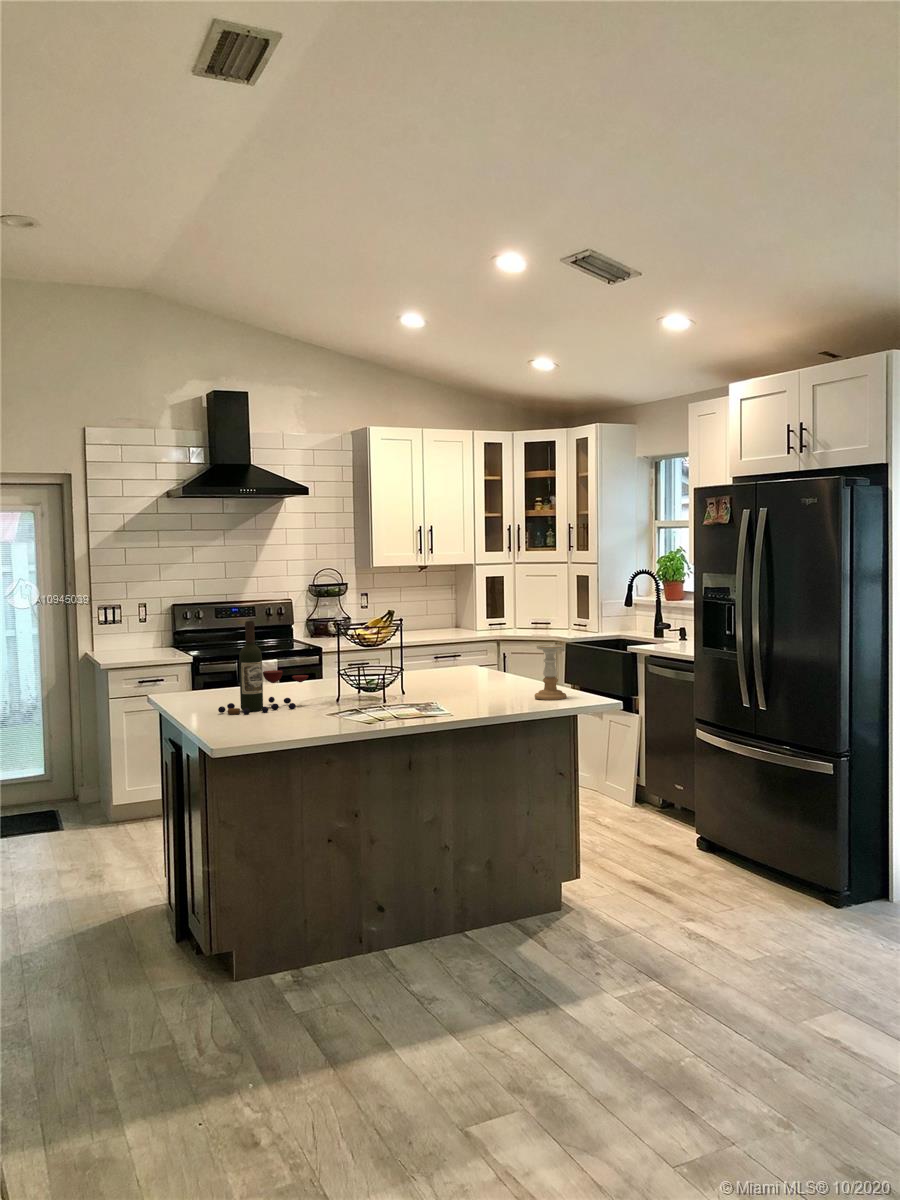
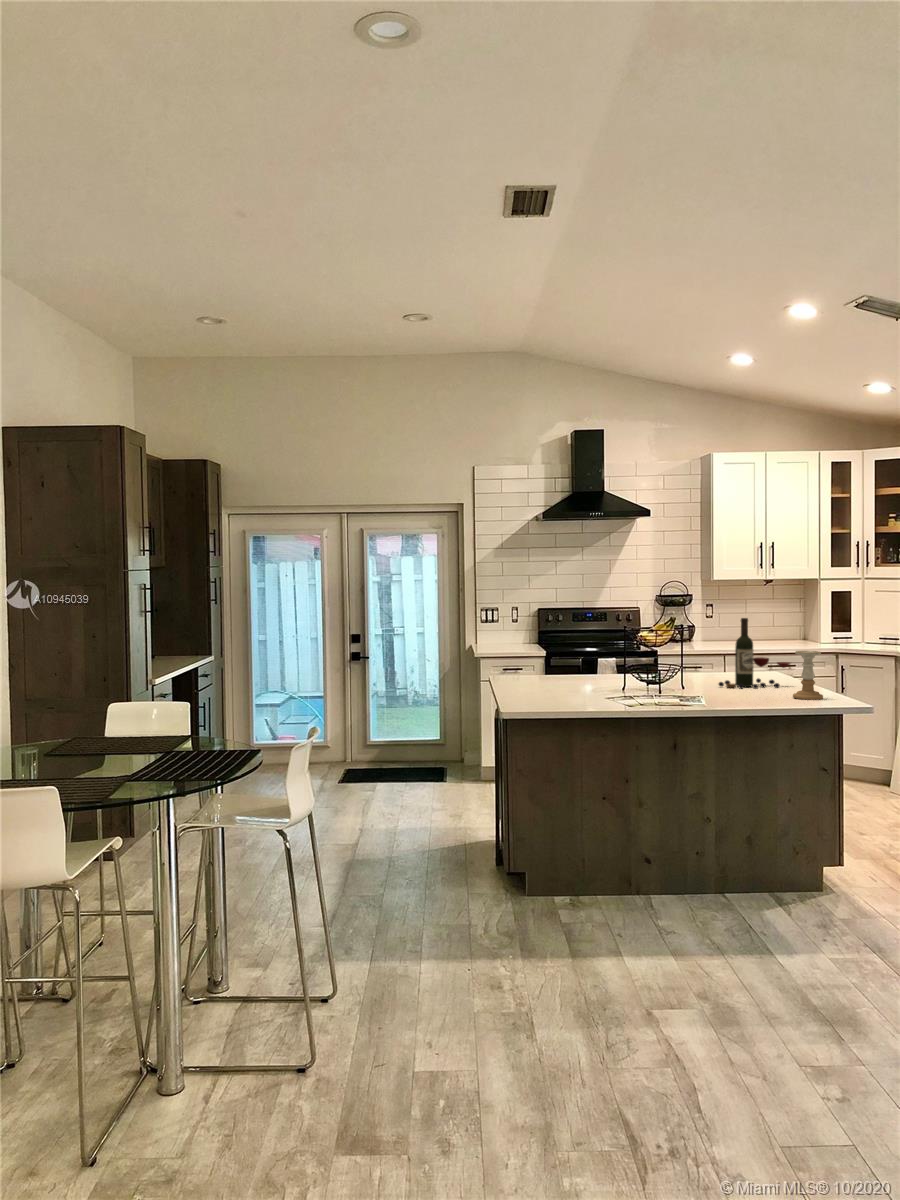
wine bottle: present [218,621,308,715] -> present [719,618,790,689]

